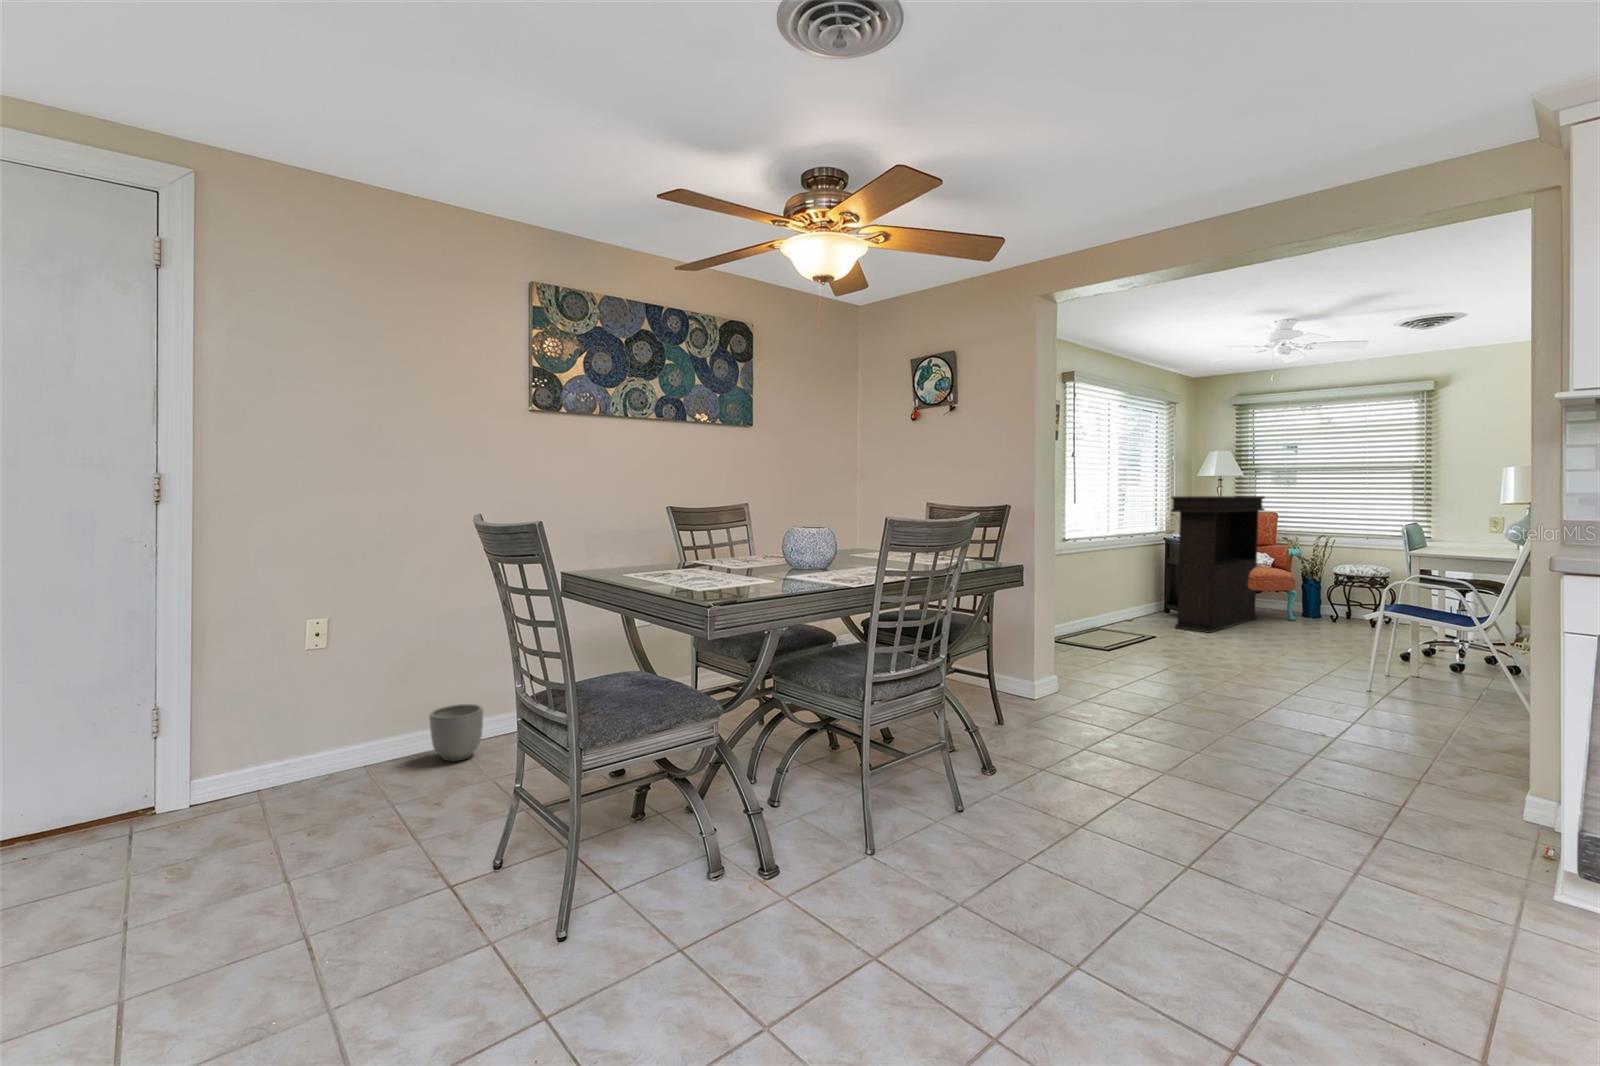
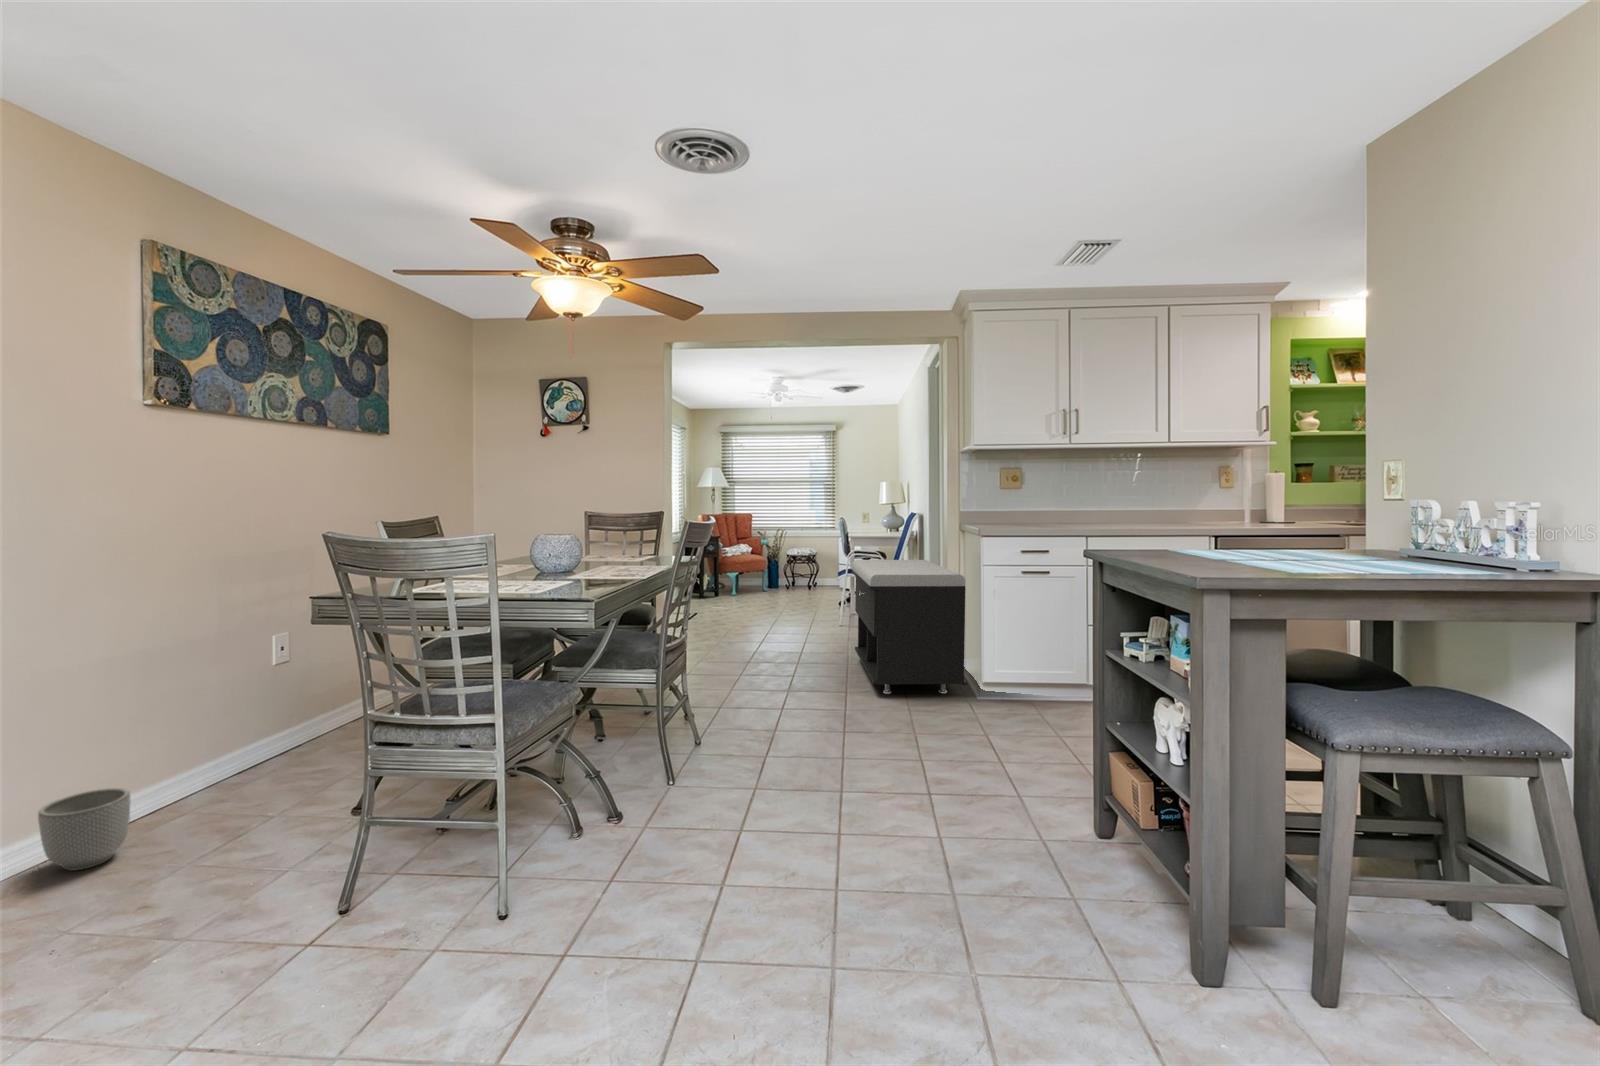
console table: present [1171,496,1265,633] -> none [700,502,749,605]
storage bench: none [1309,581,1538,841] -> present [852,560,965,694]

